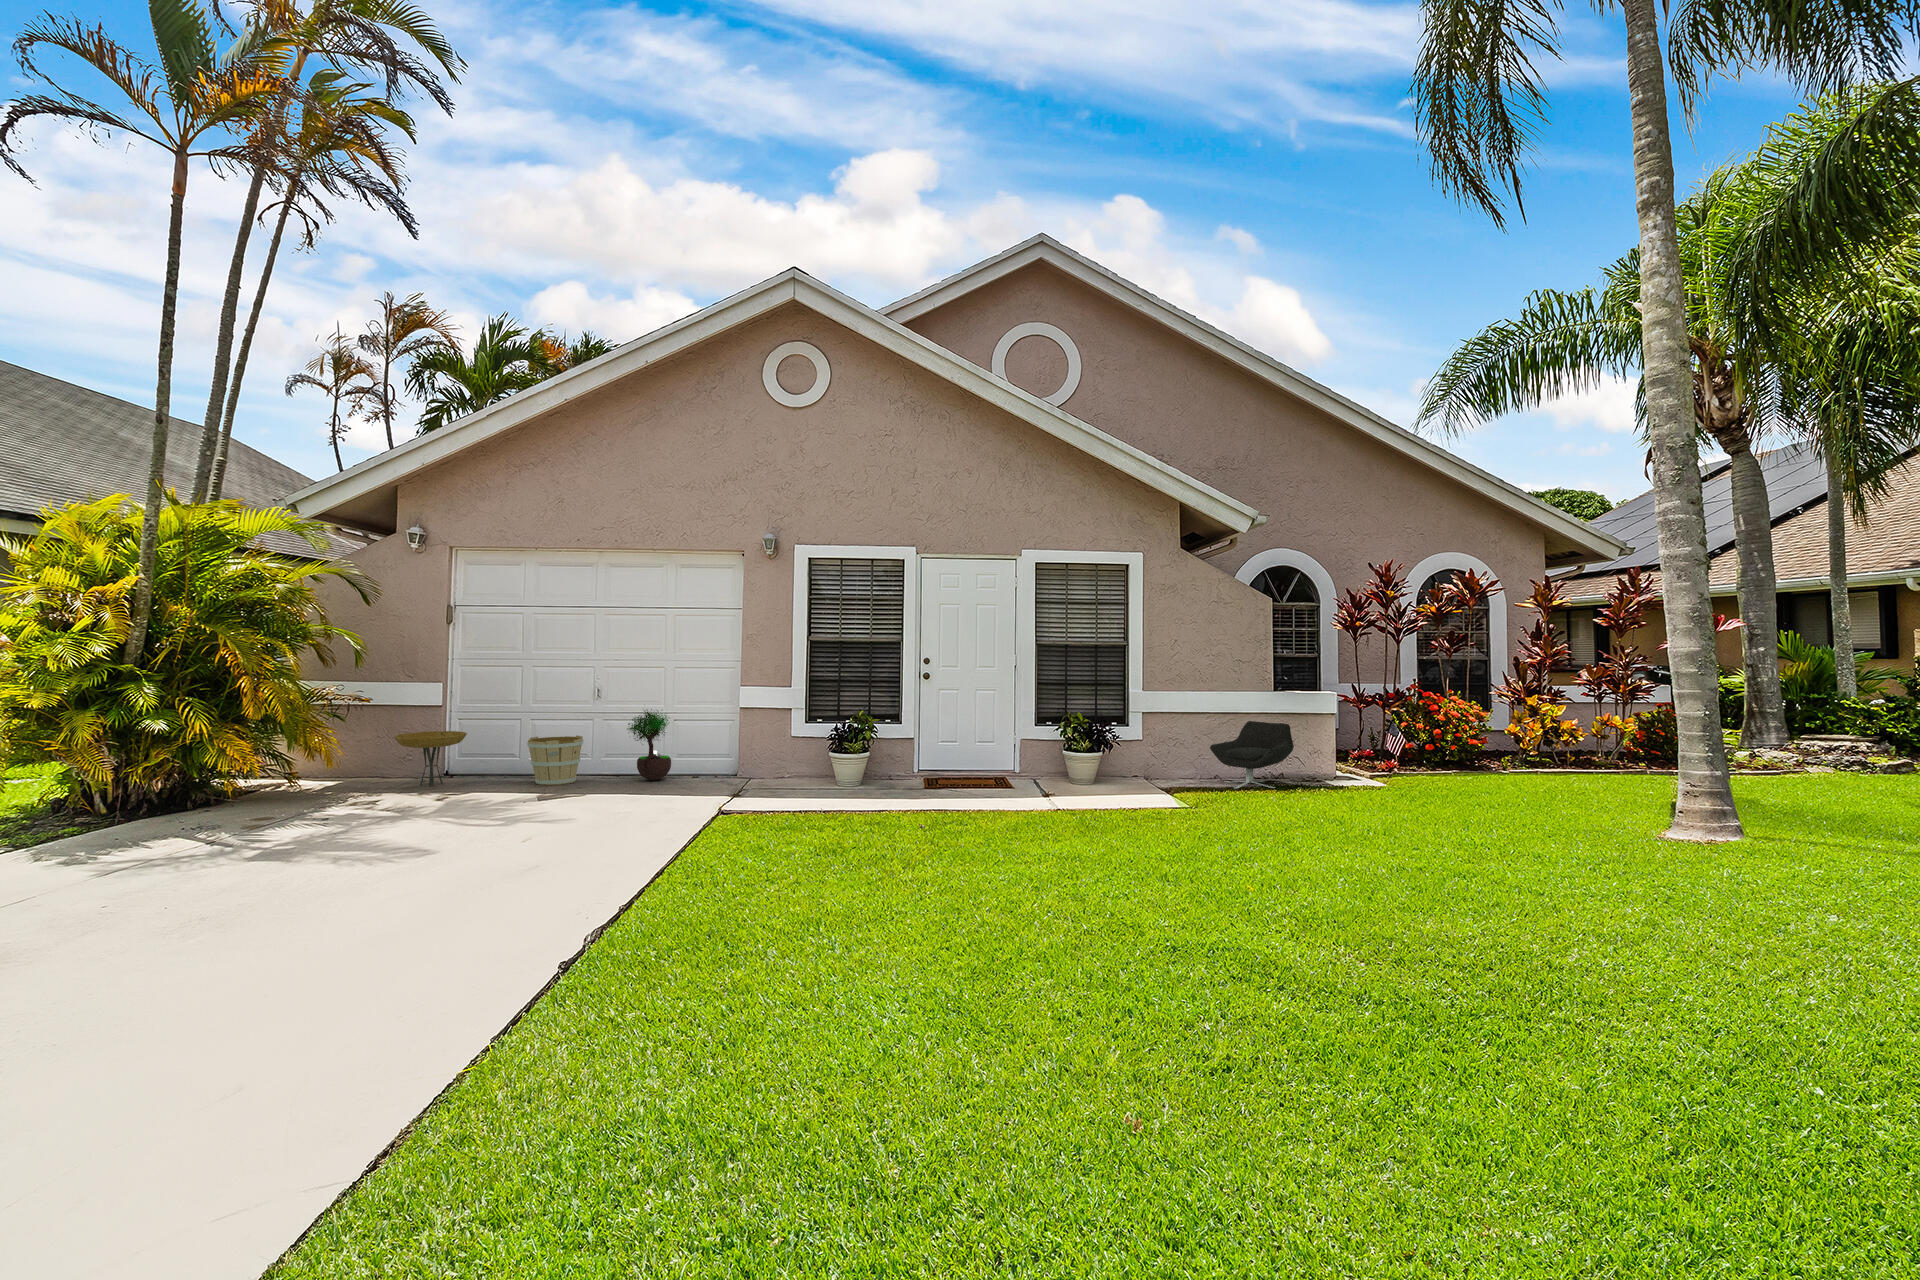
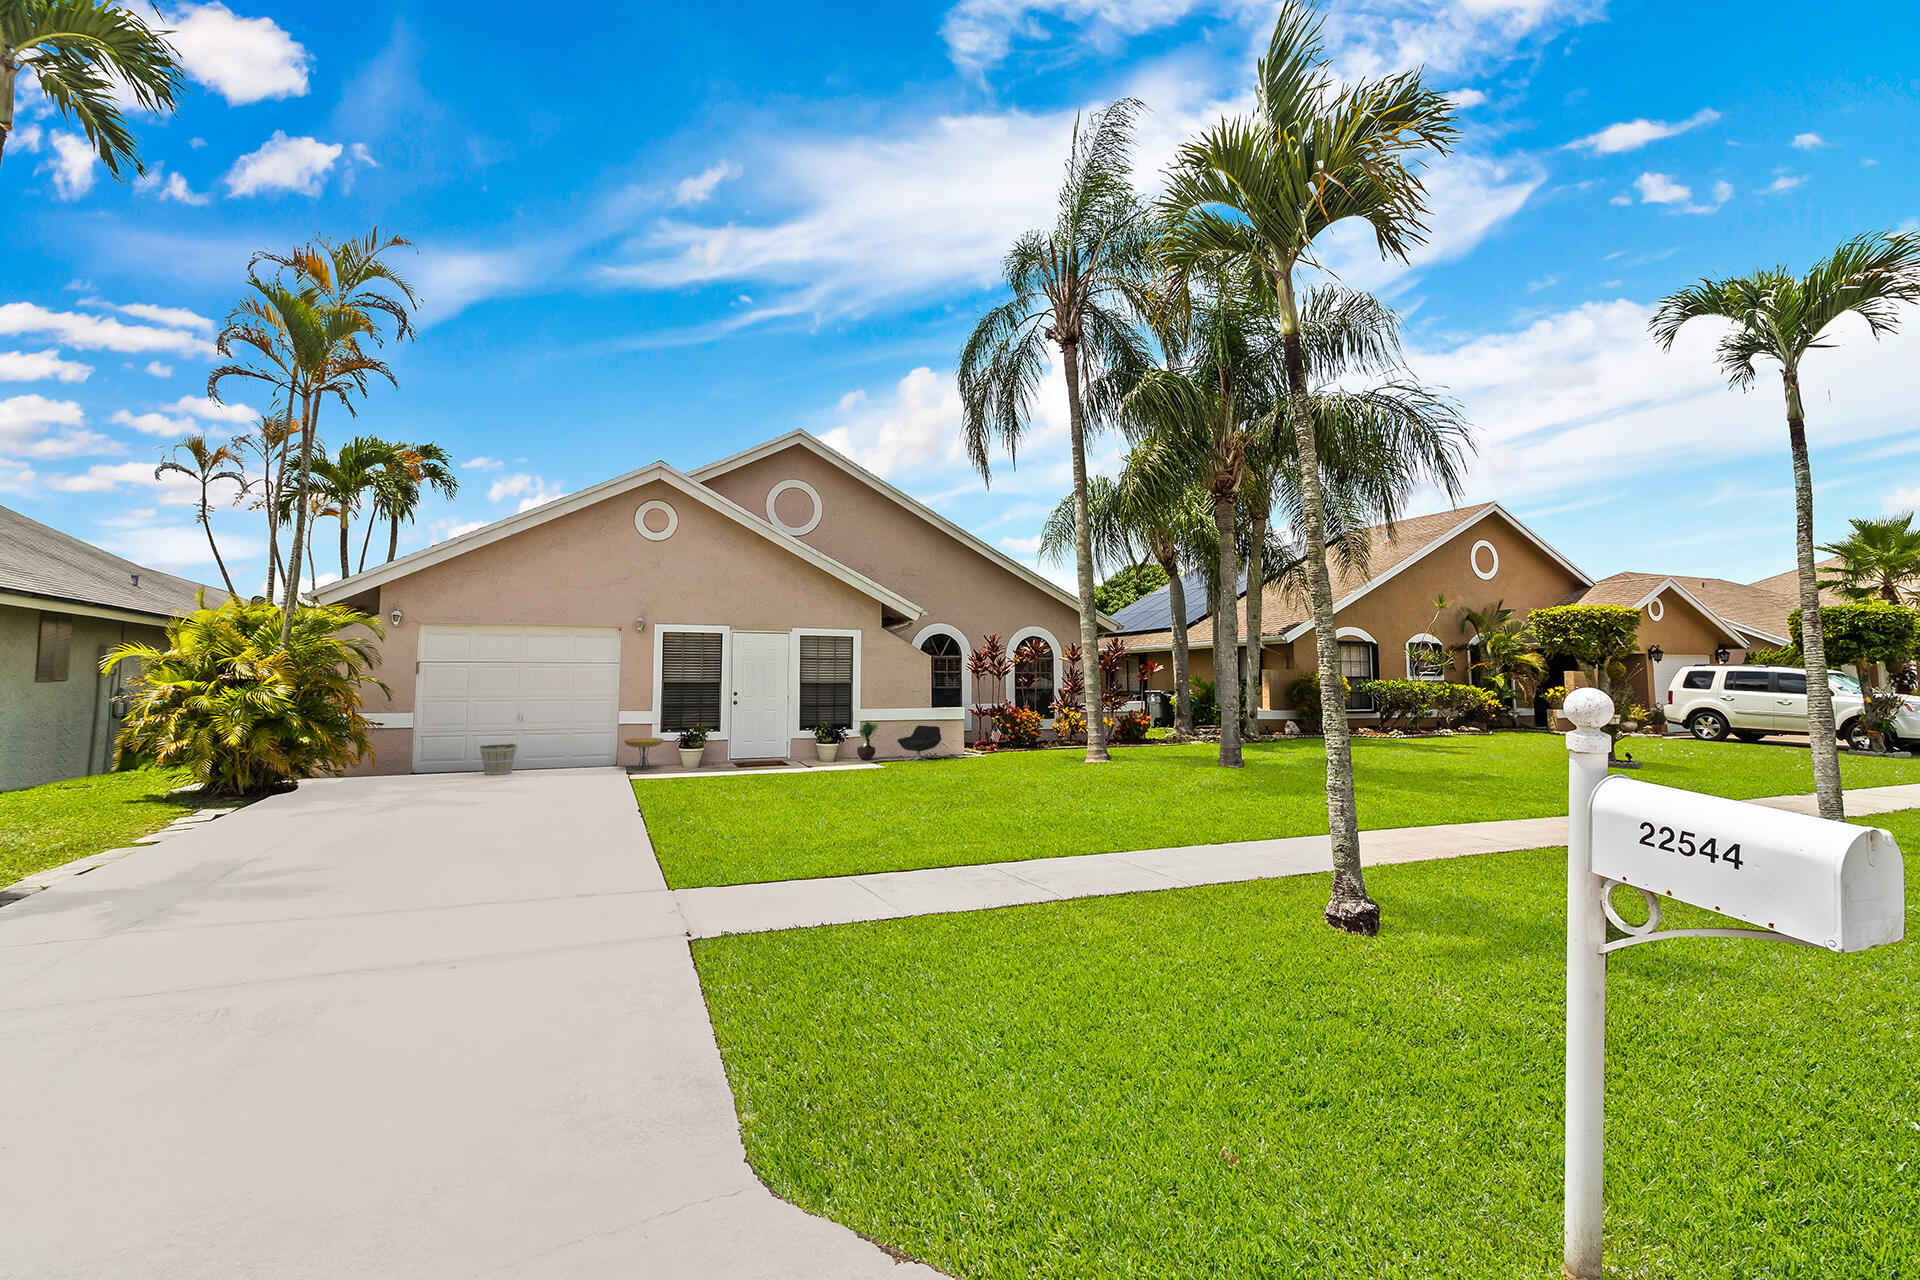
potted tree: present [627,709,671,780] -> present [857,720,878,760]
side table: present [394,731,467,786] -> present [624,738,664,770]

